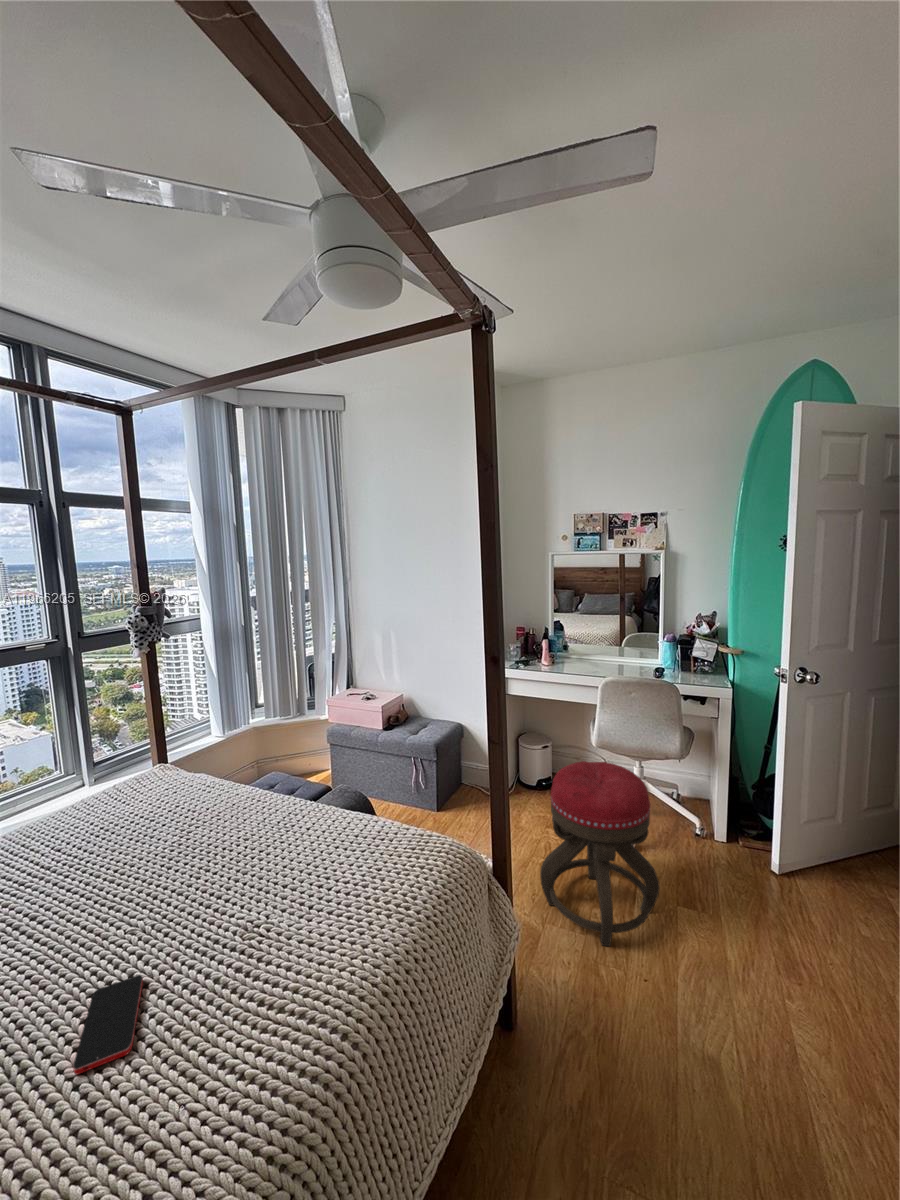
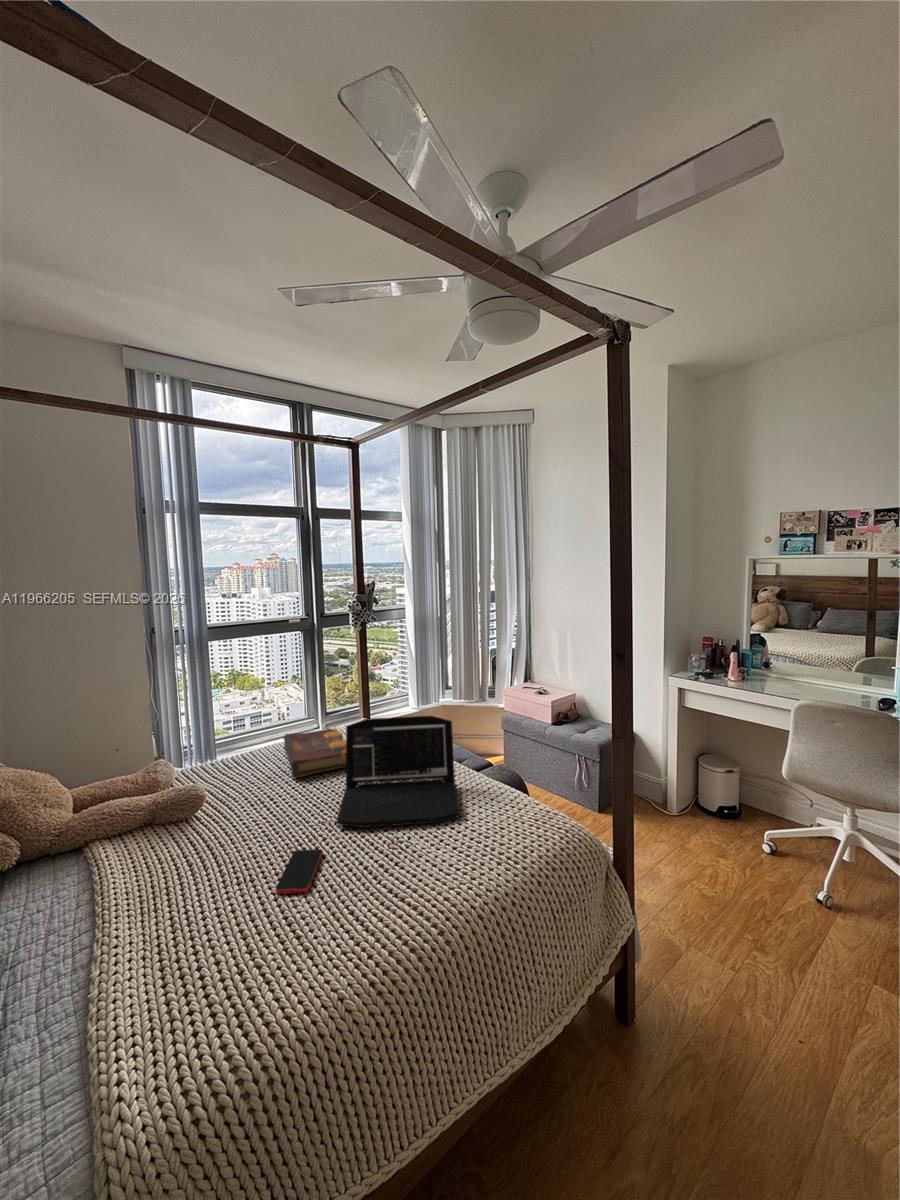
laptop: none [154,752,328,927] -> present [337,716,461,828]
ottoman: present [540,761,660,946] -> none [694,786,847,993]
book: none [39,785,158,875] -> present [283,727,346,779]

